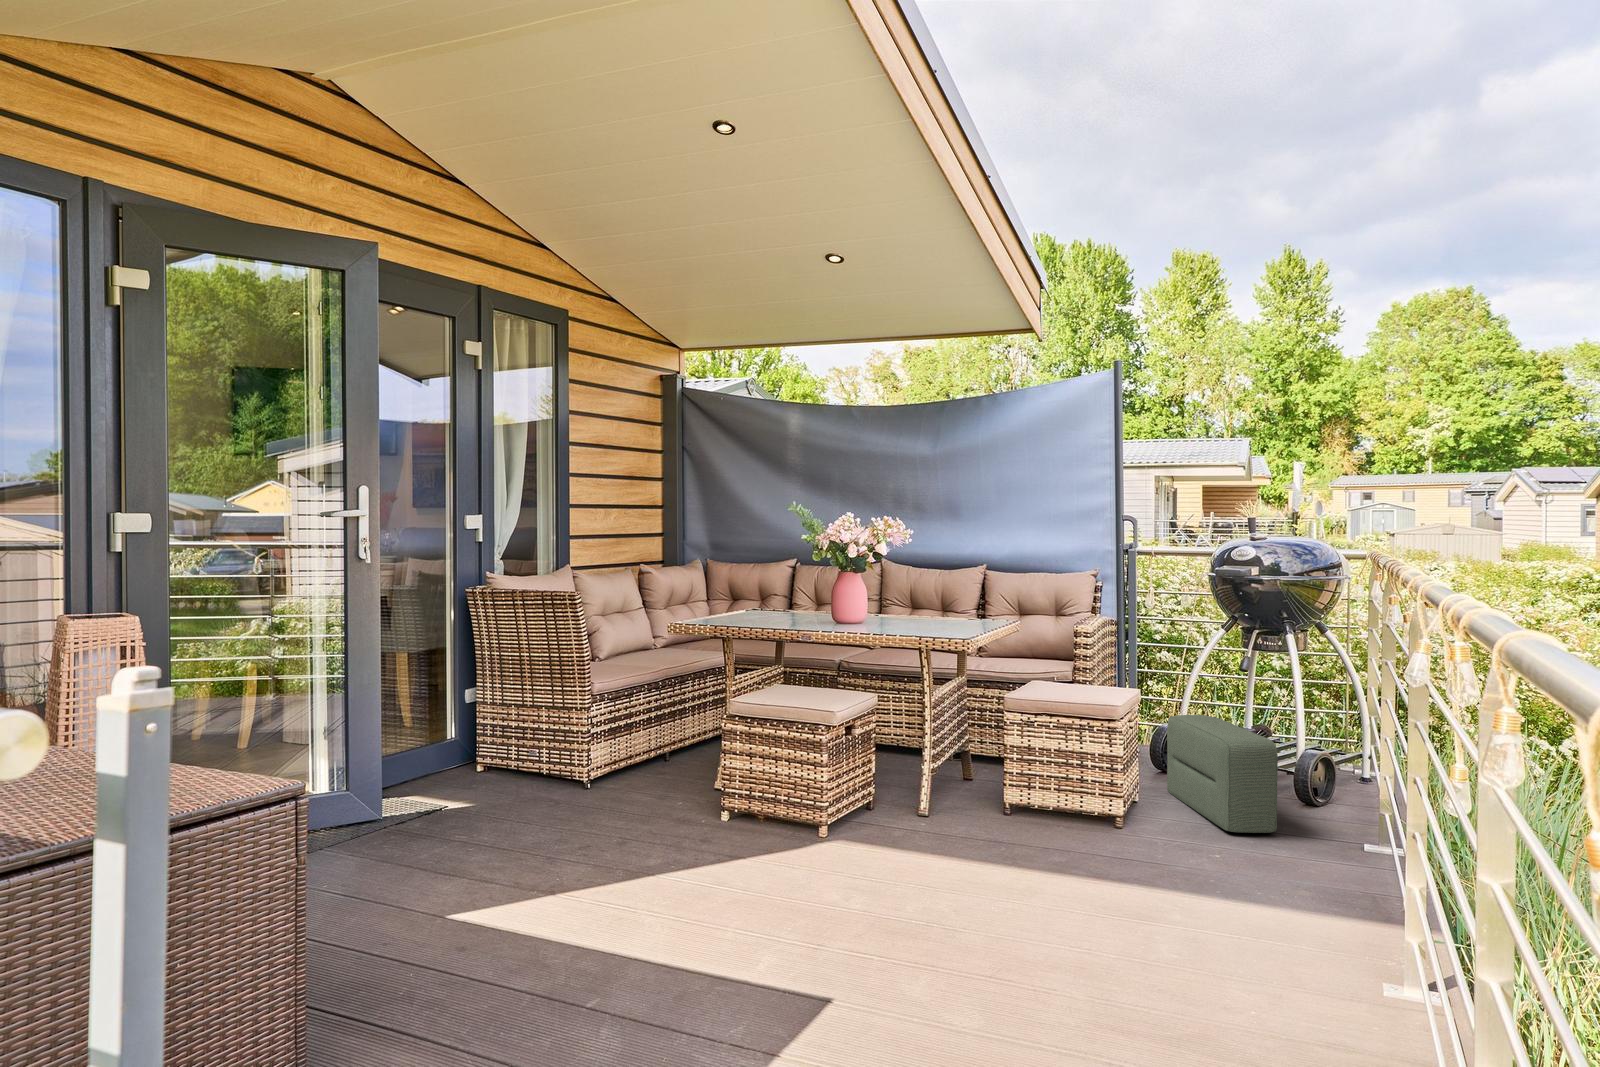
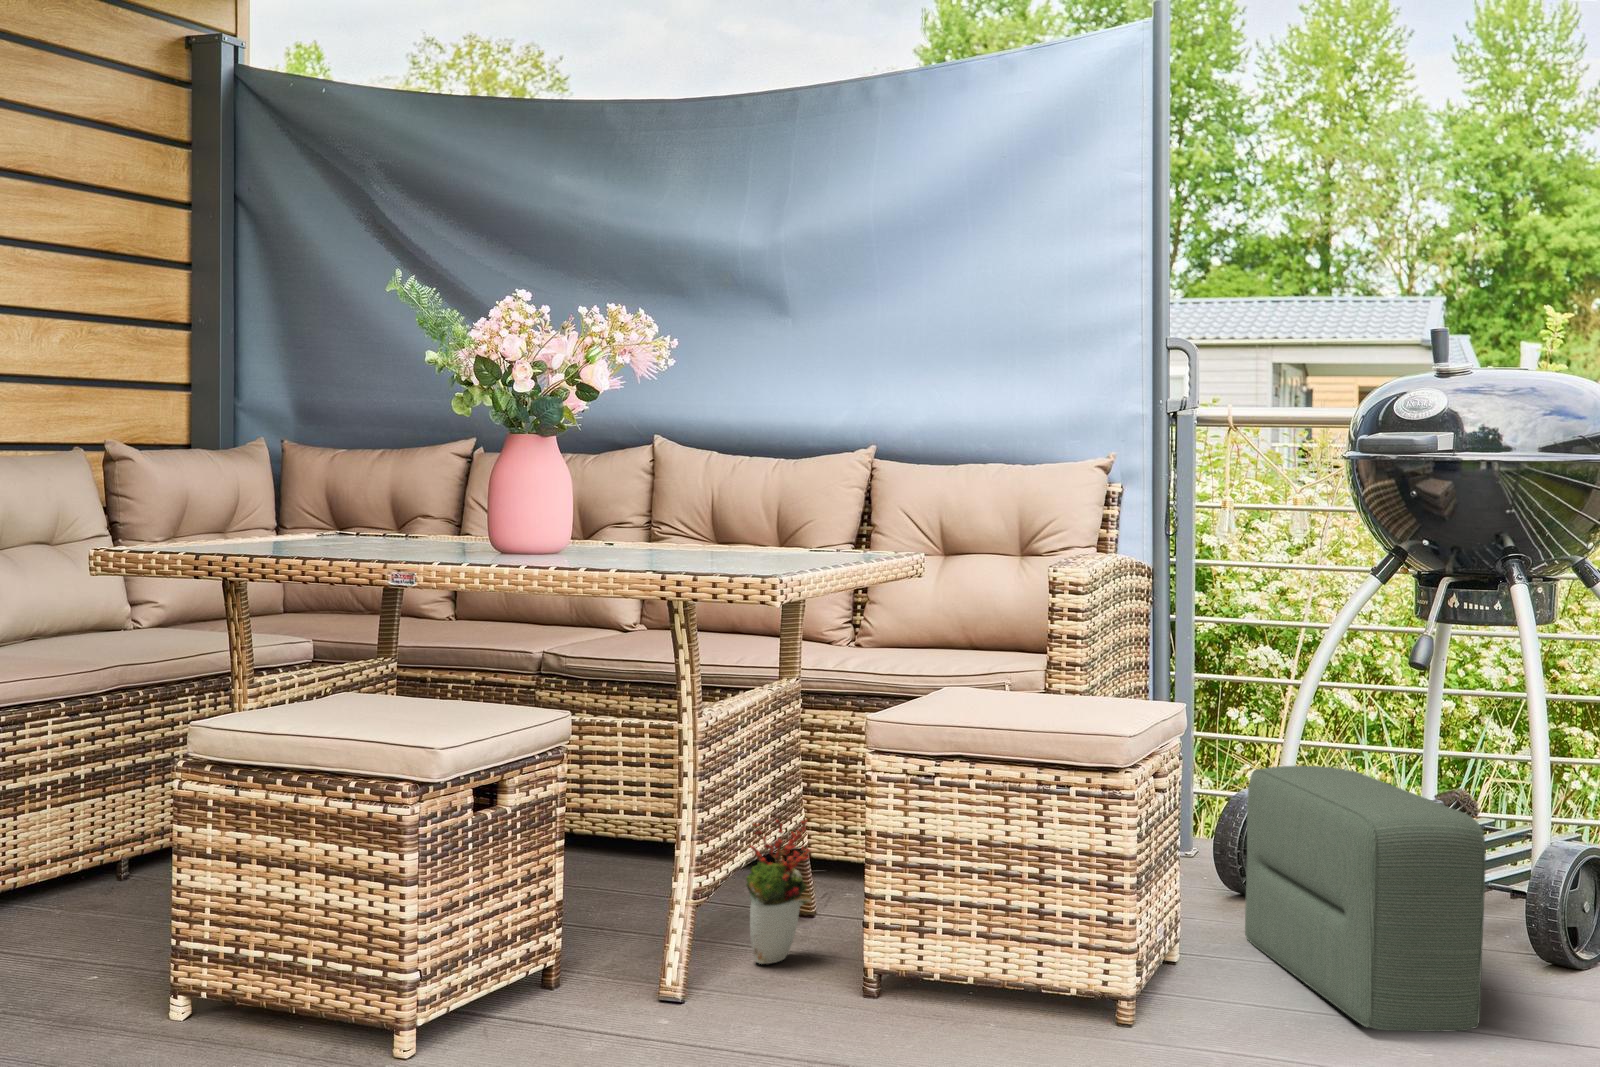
decorative plant: none [950,737,978,801] -> present [746,819,812,964]

